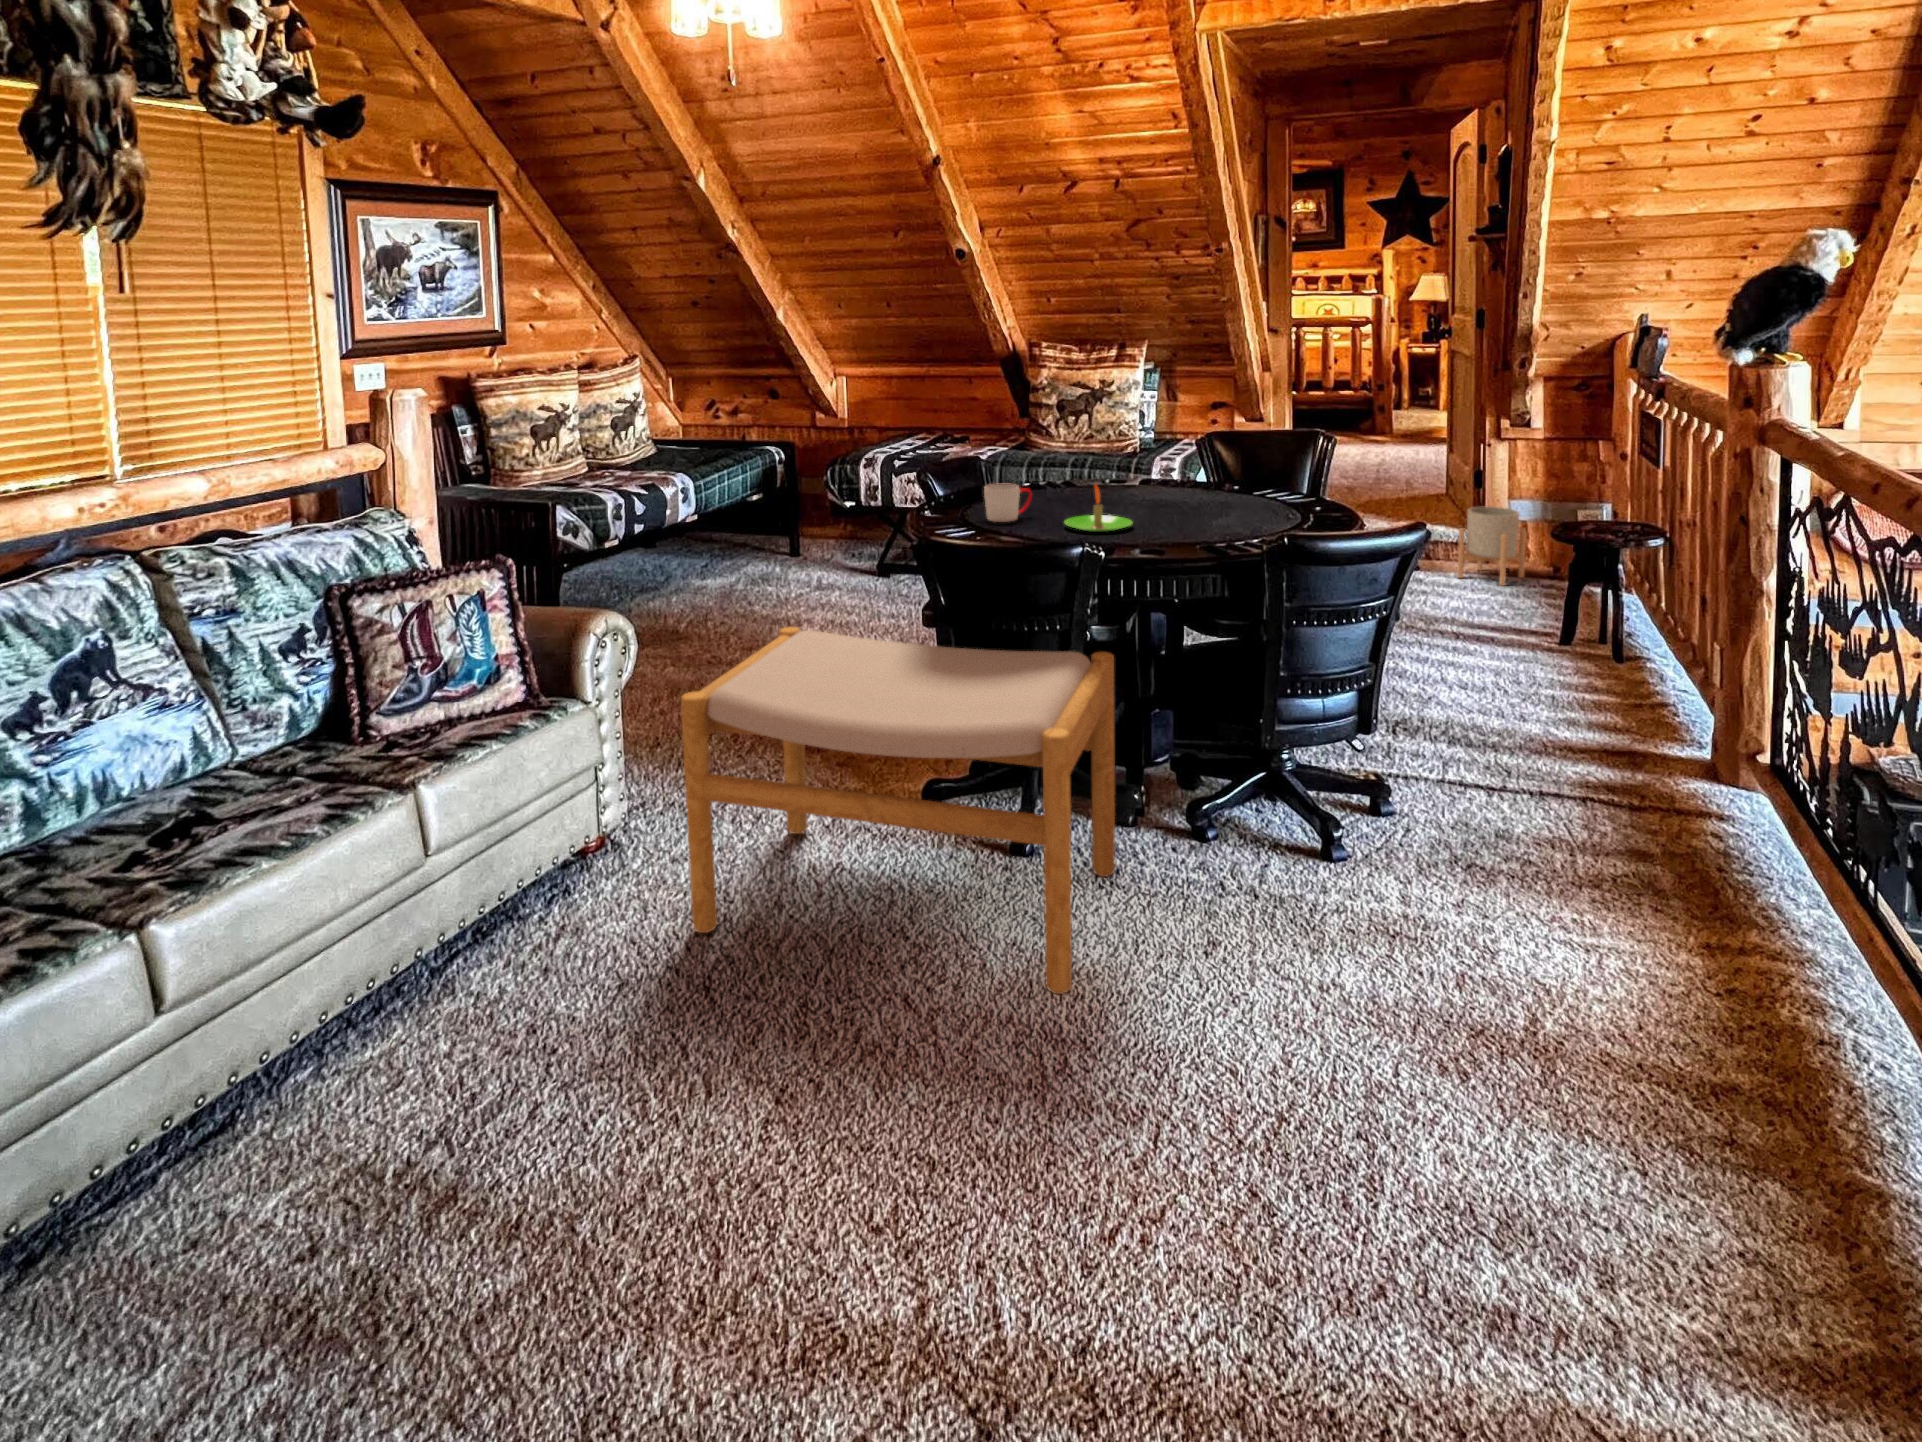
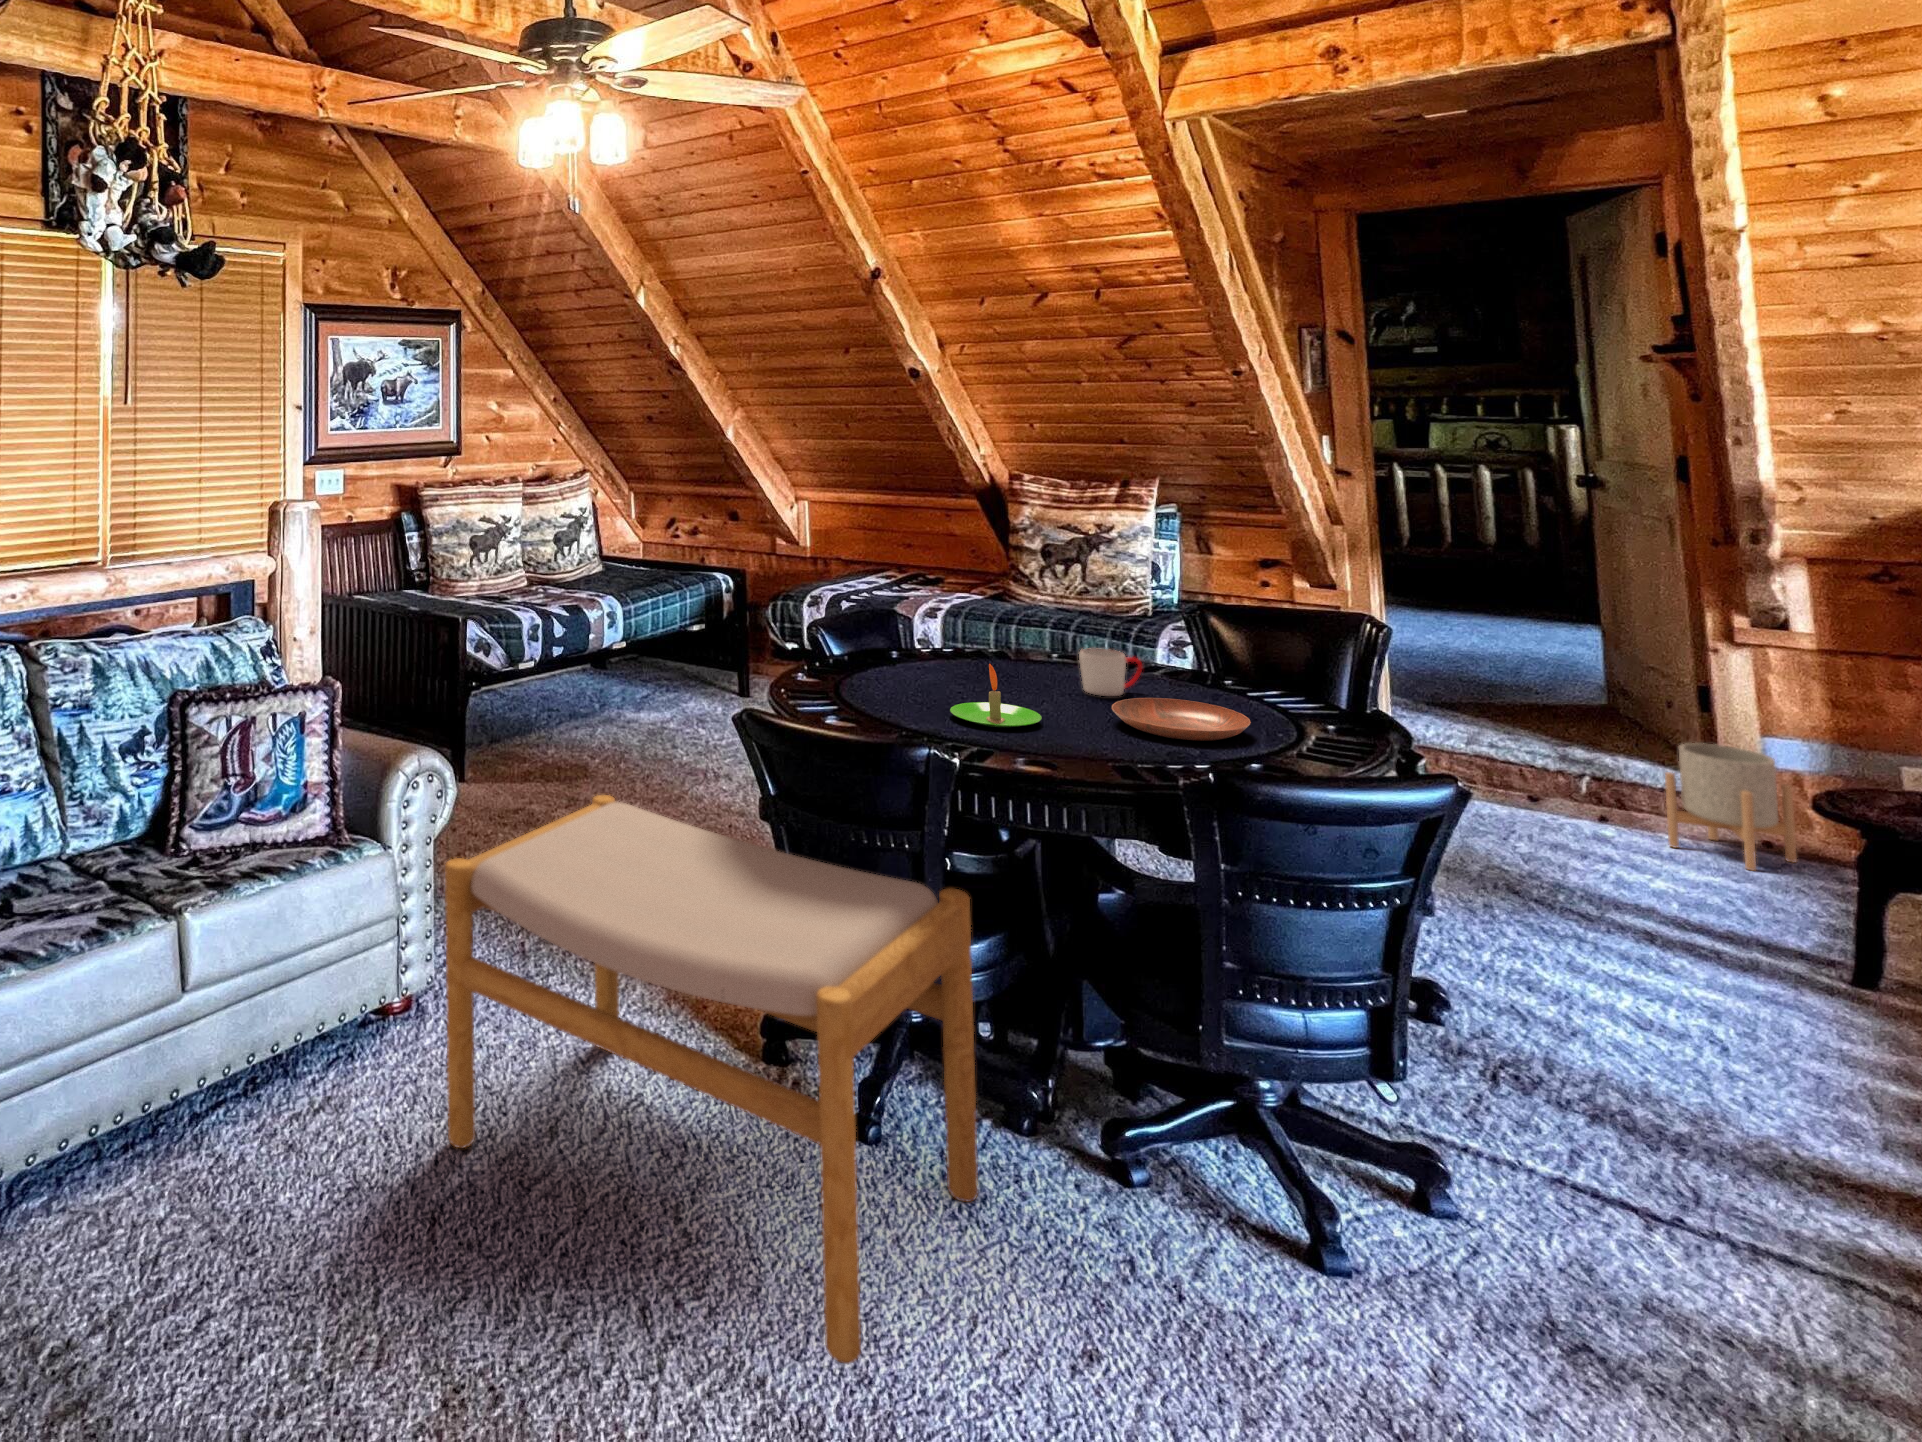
mug: present [984,483,1032,522] -> present [1079,648,1142,696]
bowl: none [1178,499,1275,526] -> present [1112,698,1251,741]

